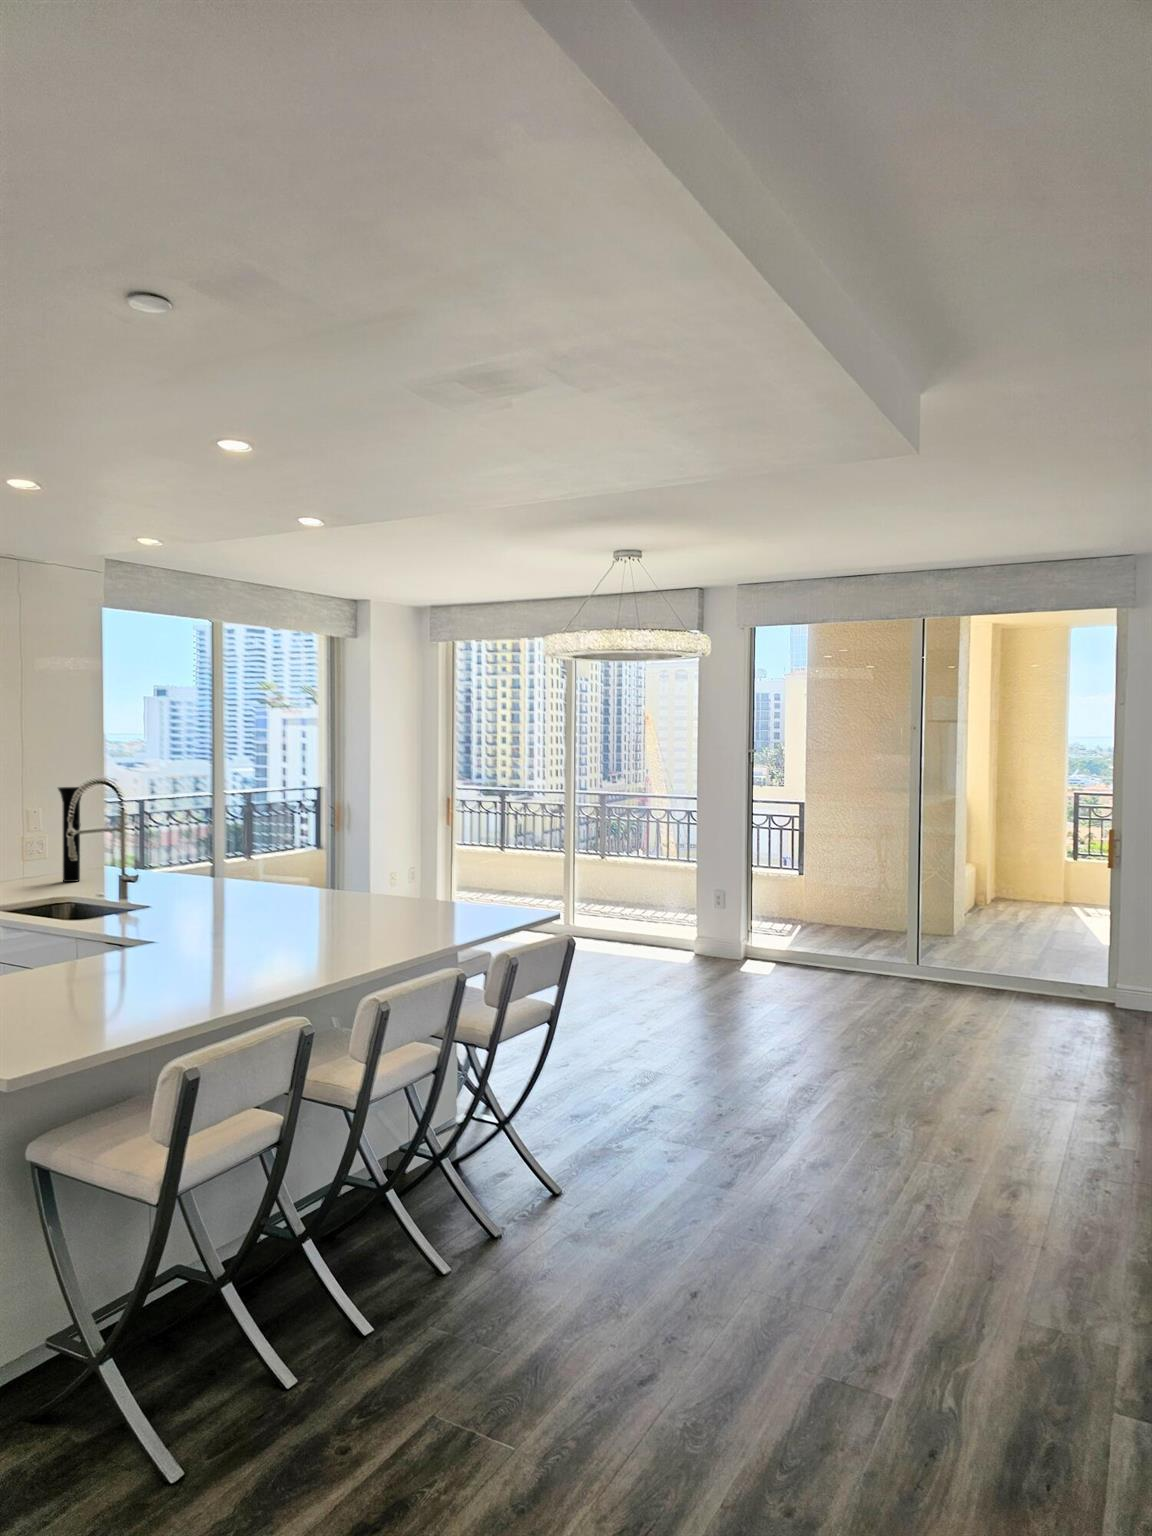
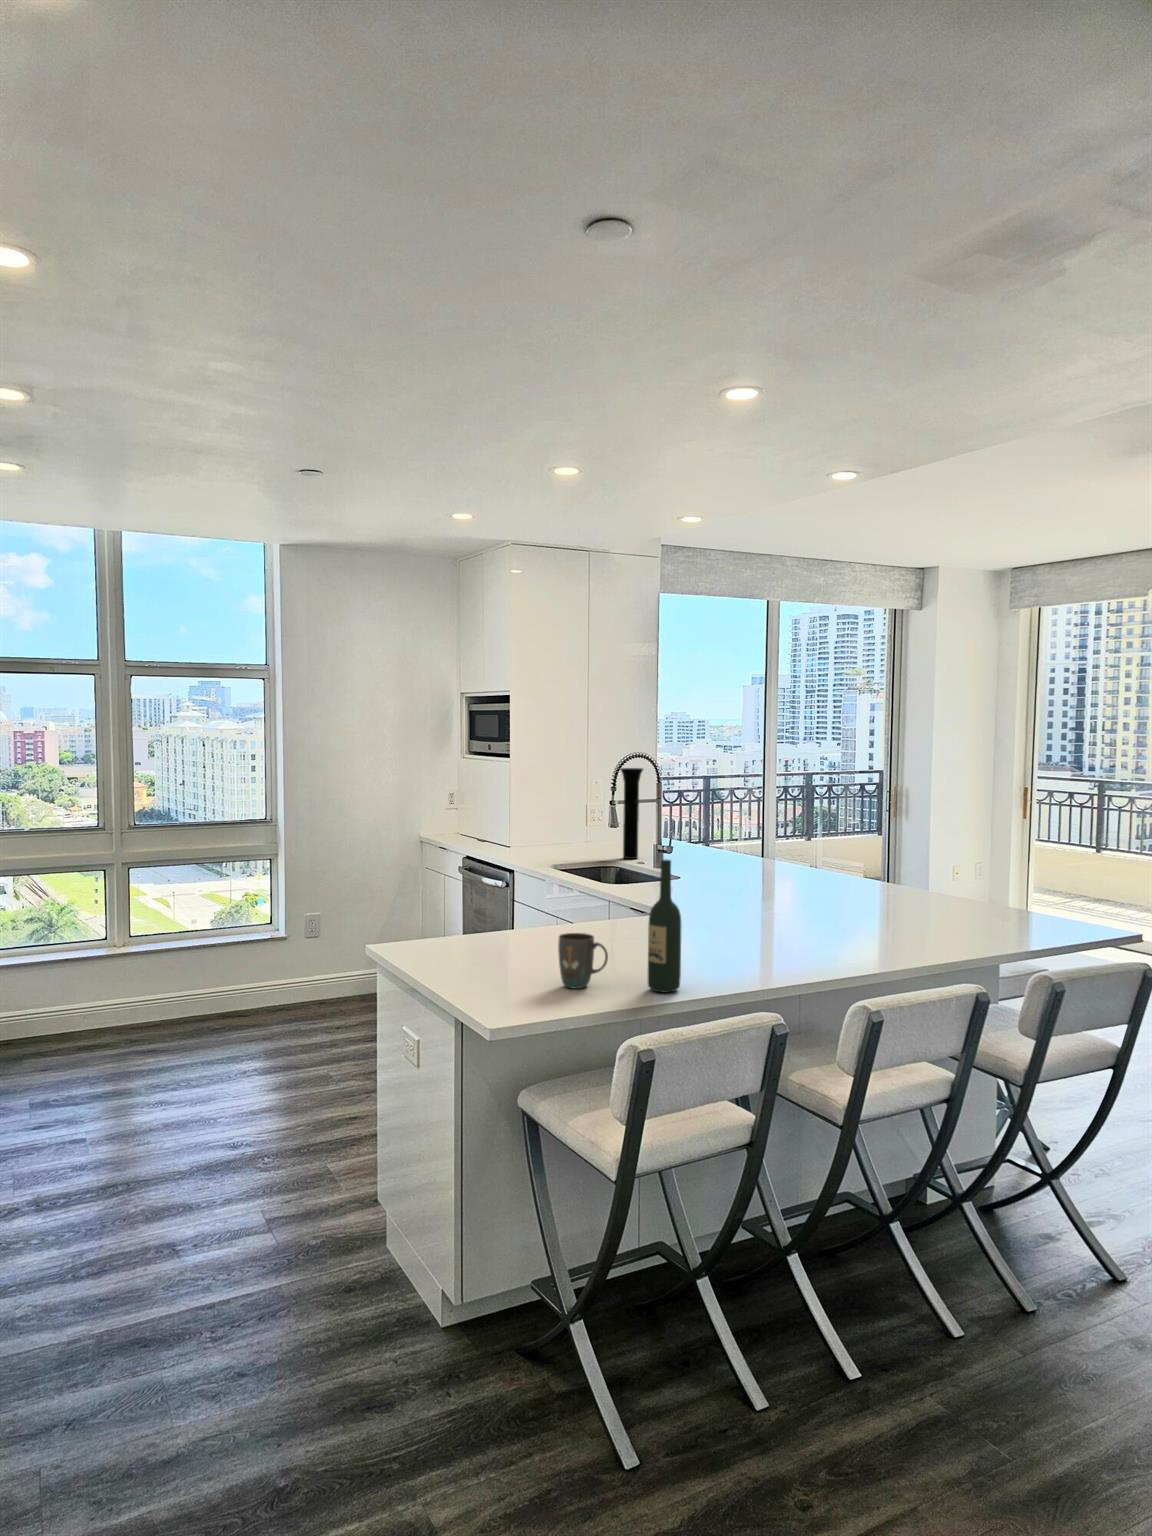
wine bottle: none [164,882,198,1013] -> present [648,859,681,993]
mug: none [63,964,120,1022] -> present [558,933,608,989]

